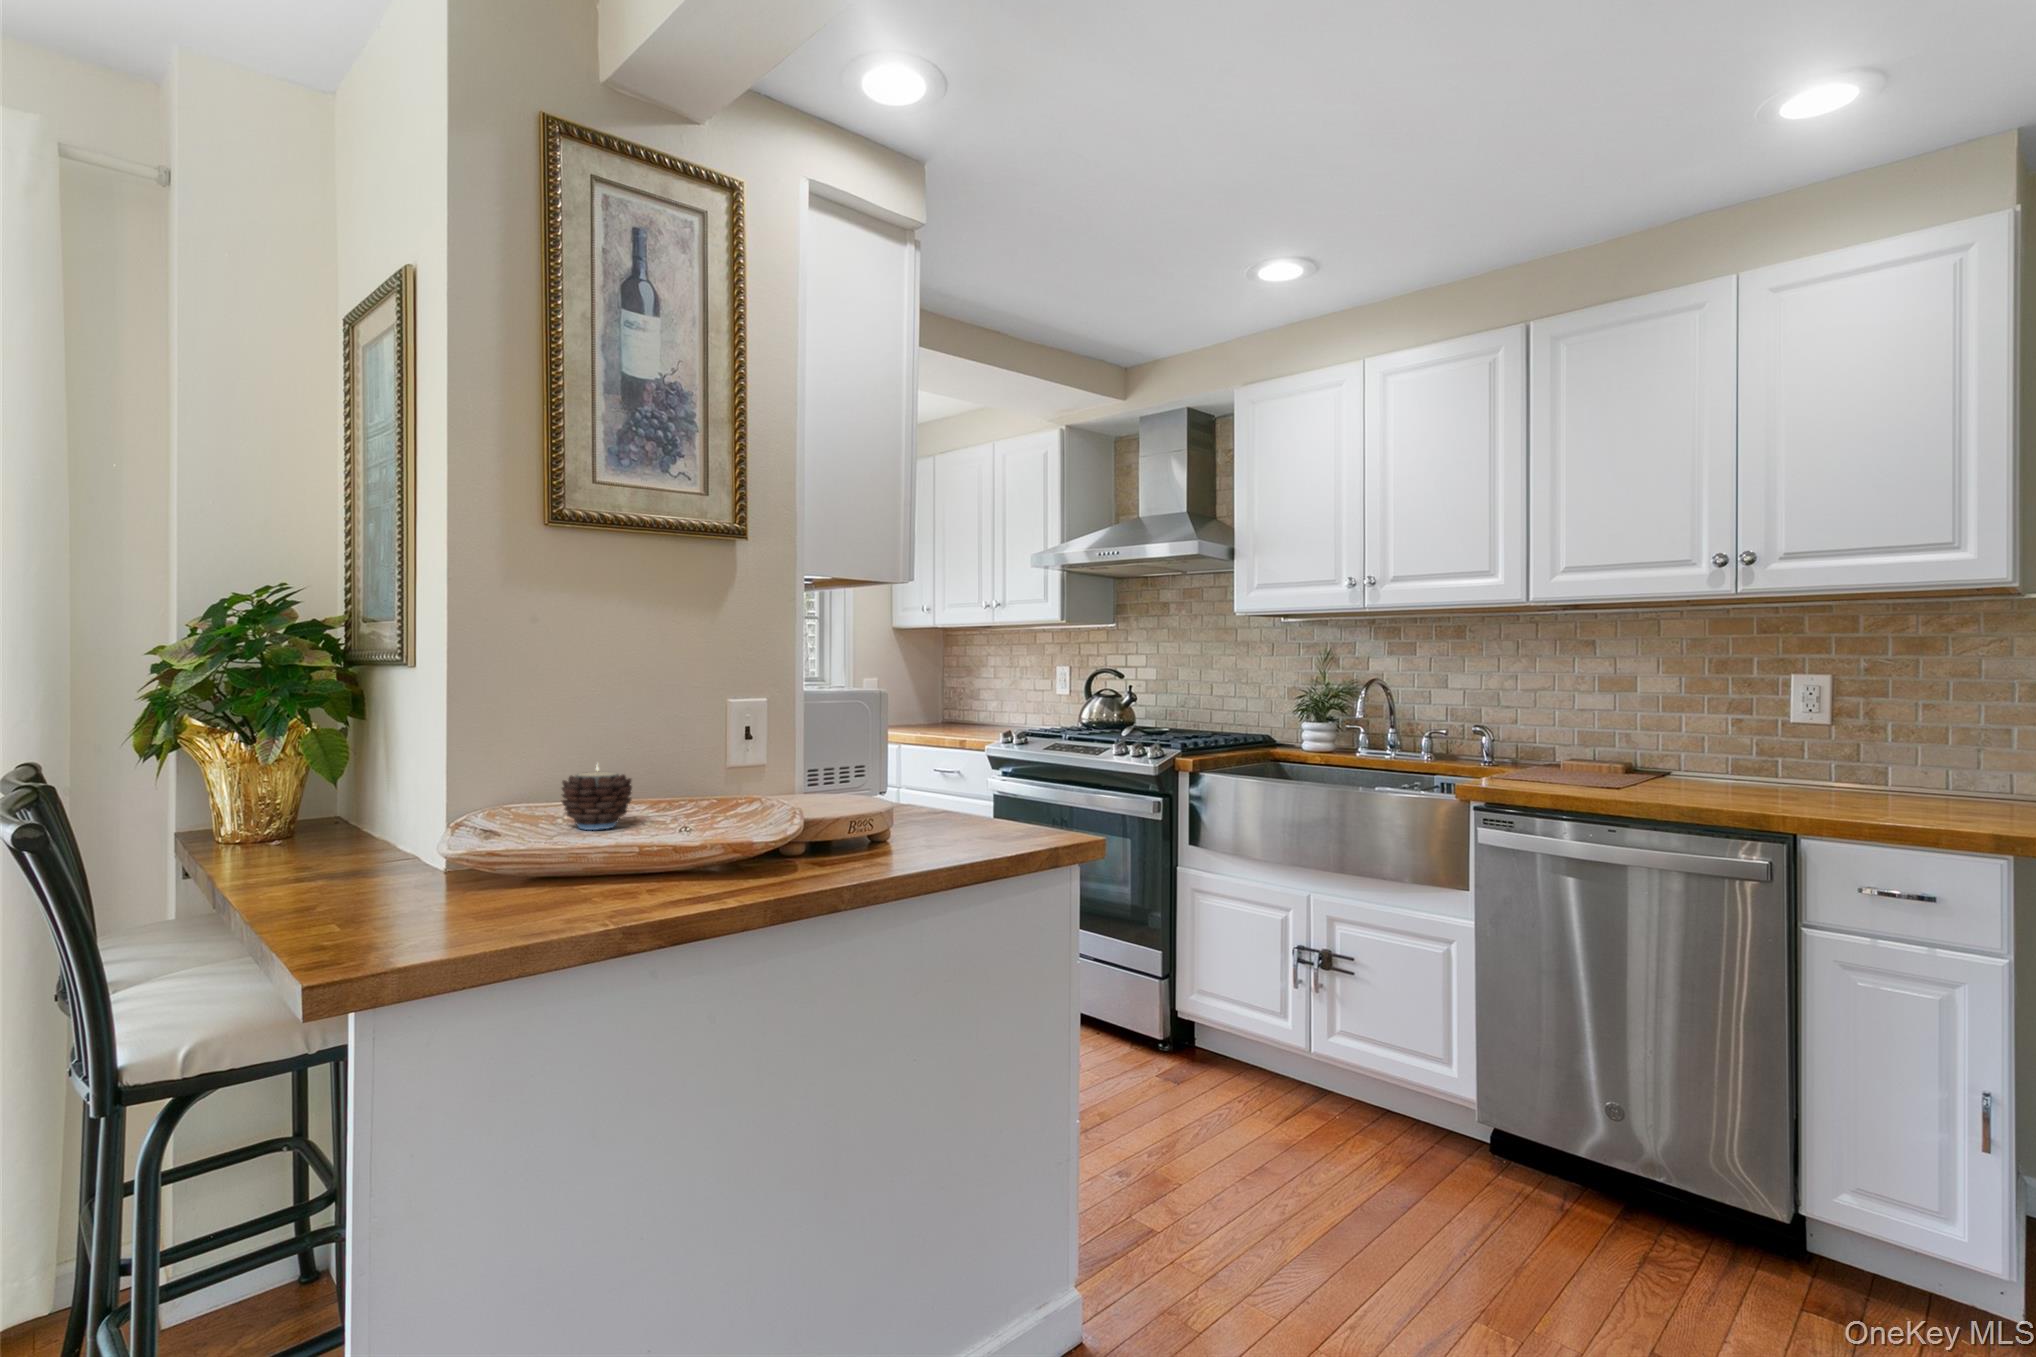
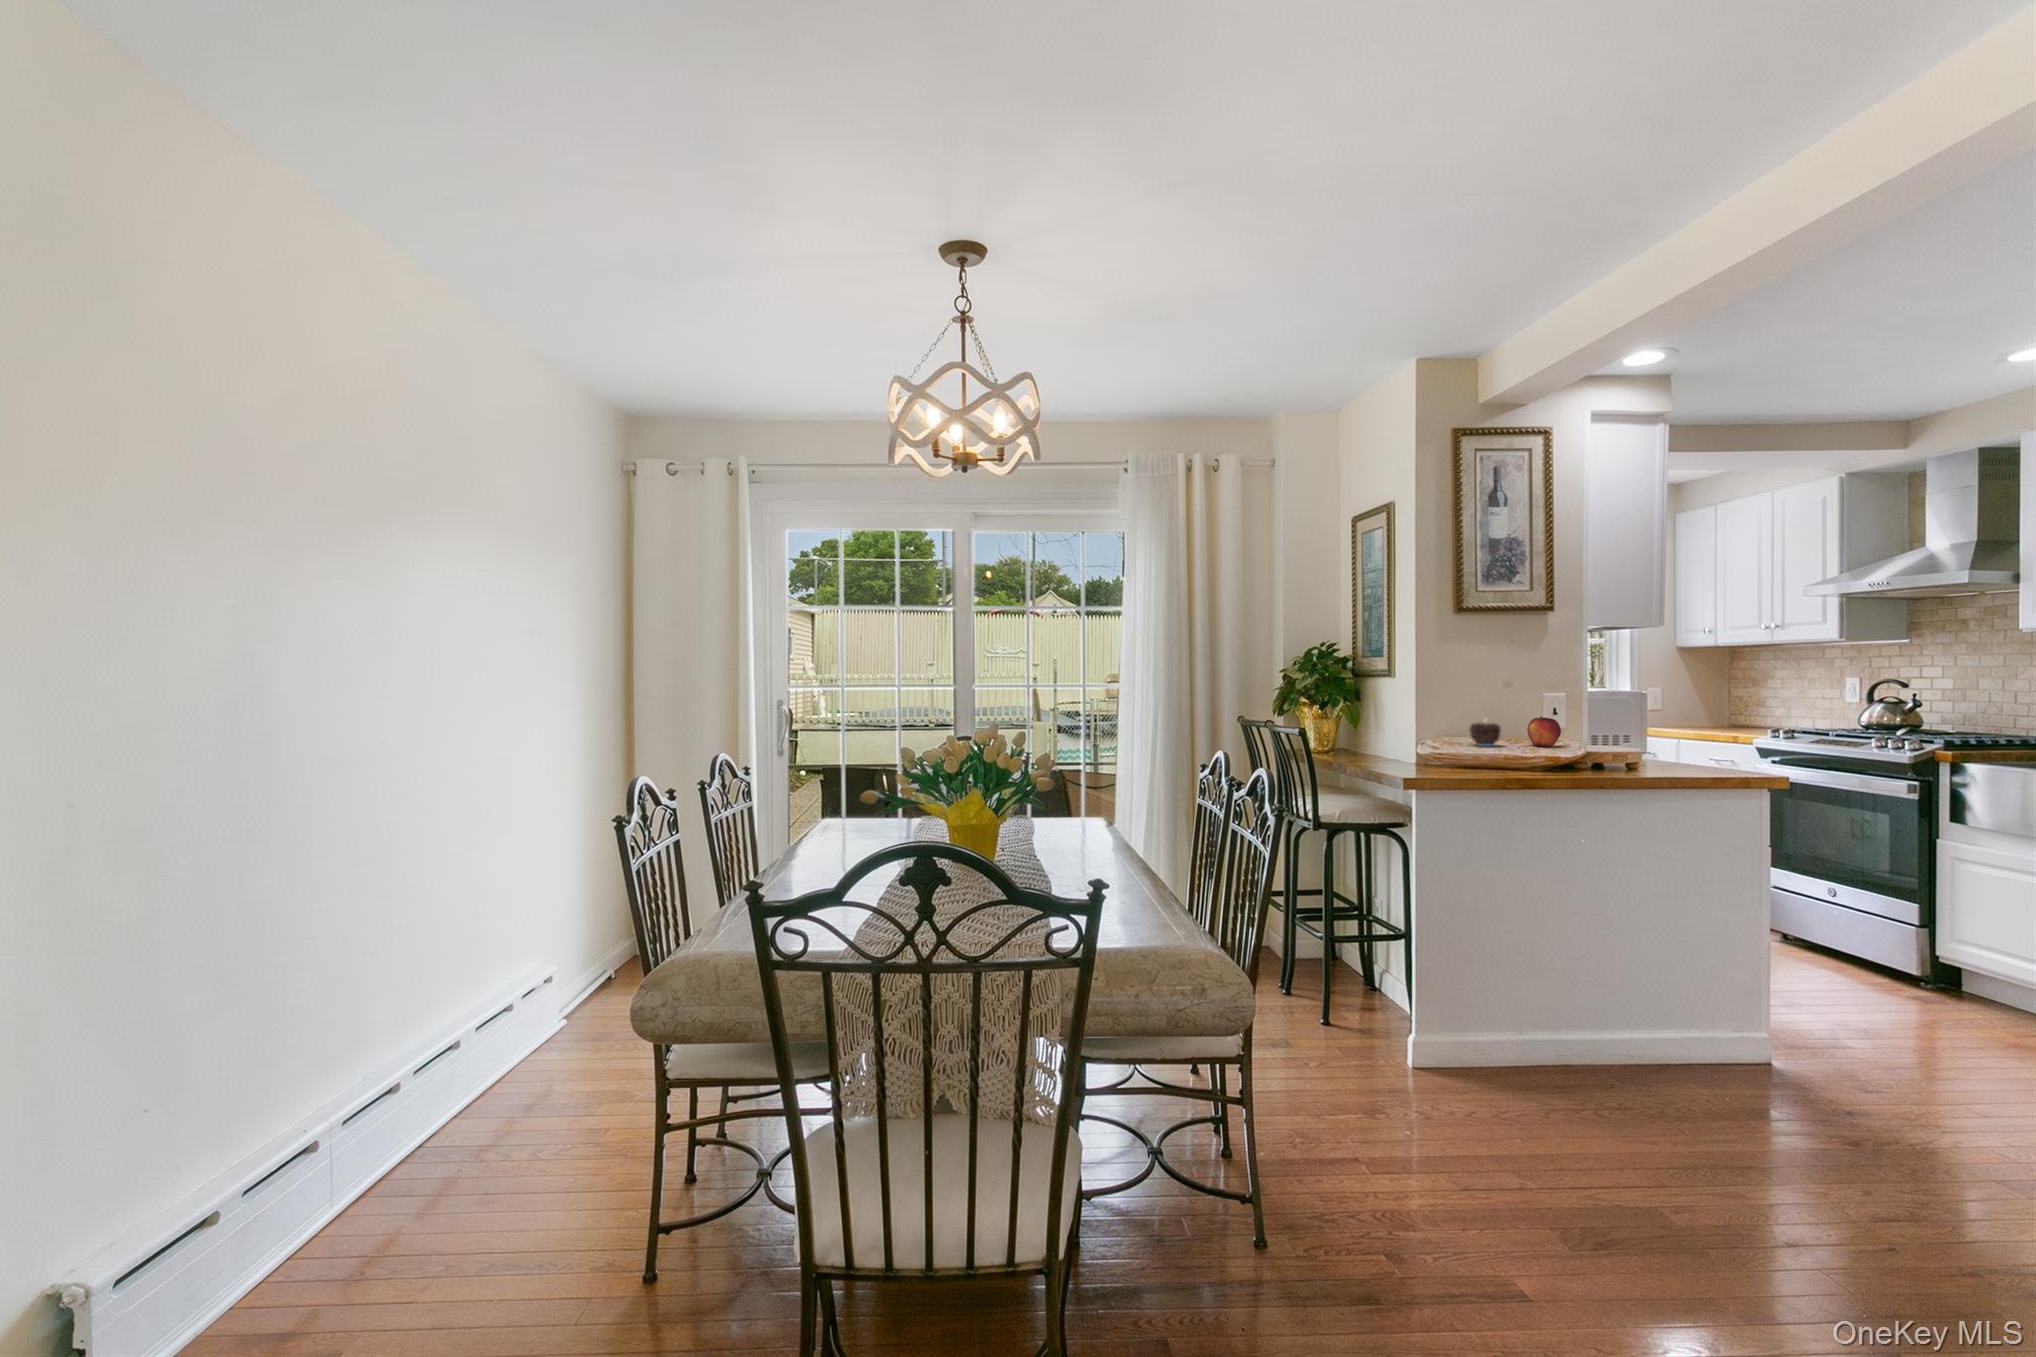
fruit: none [692,750,757,814] -> present [1527,717,1561,747]

